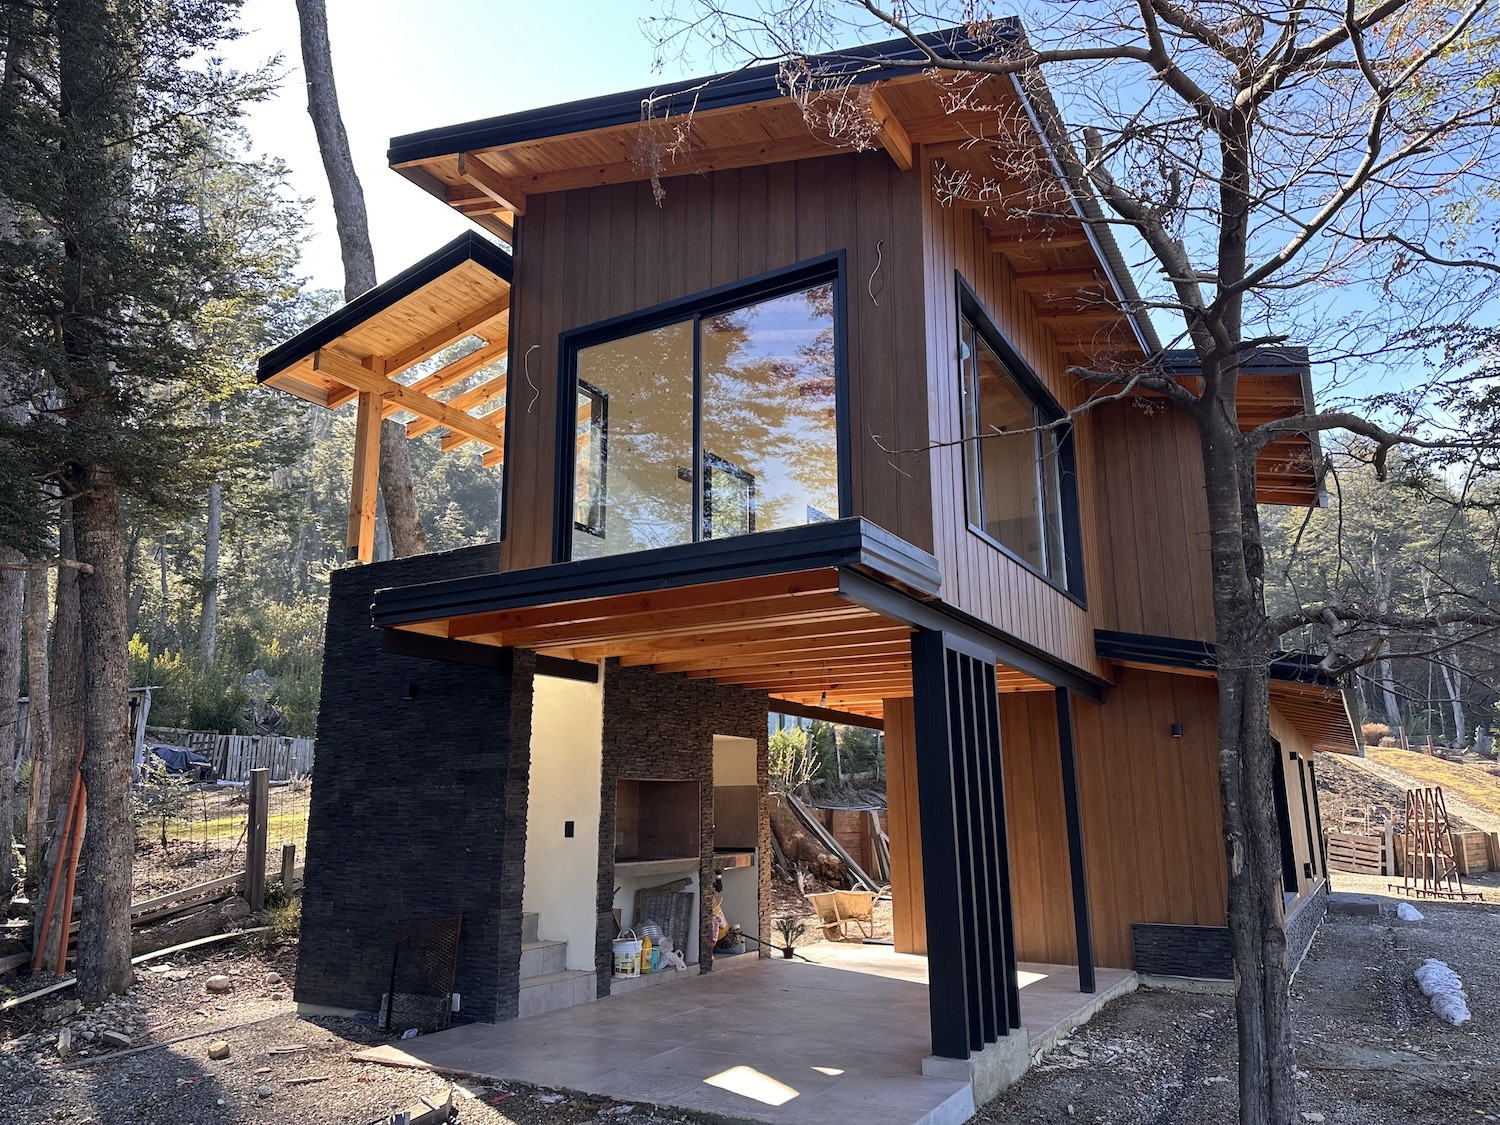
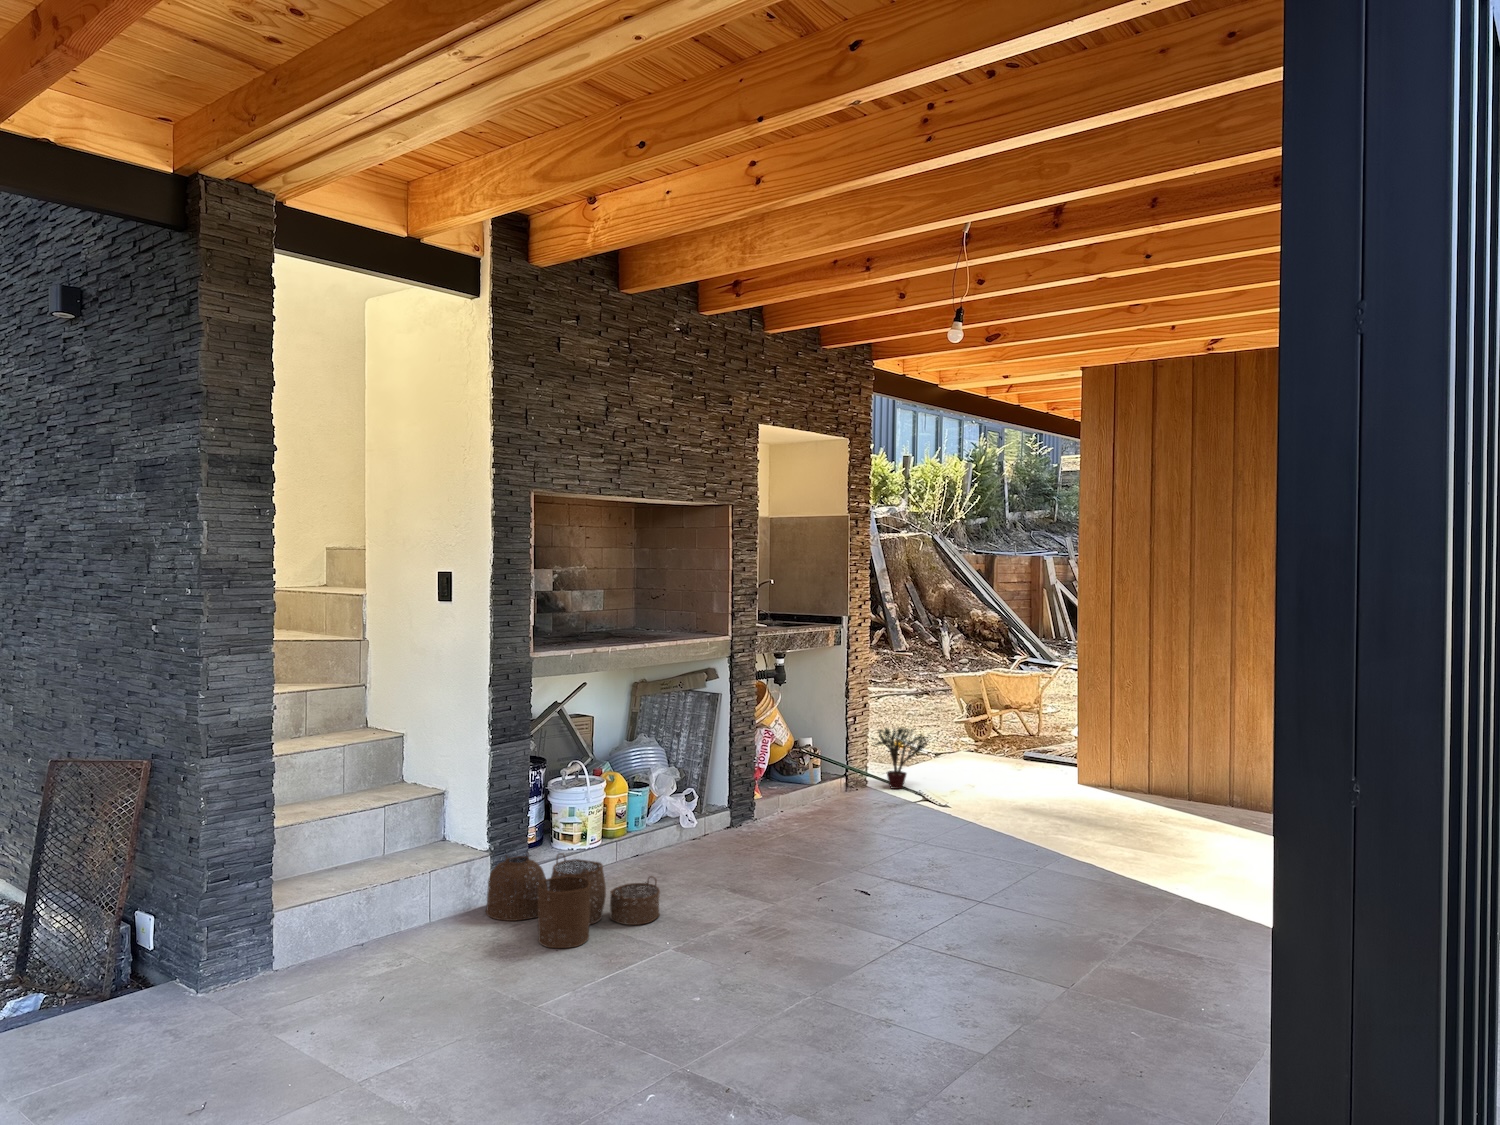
woven basket: none [597,969,688,1011] -> present [486,853,660,948]

